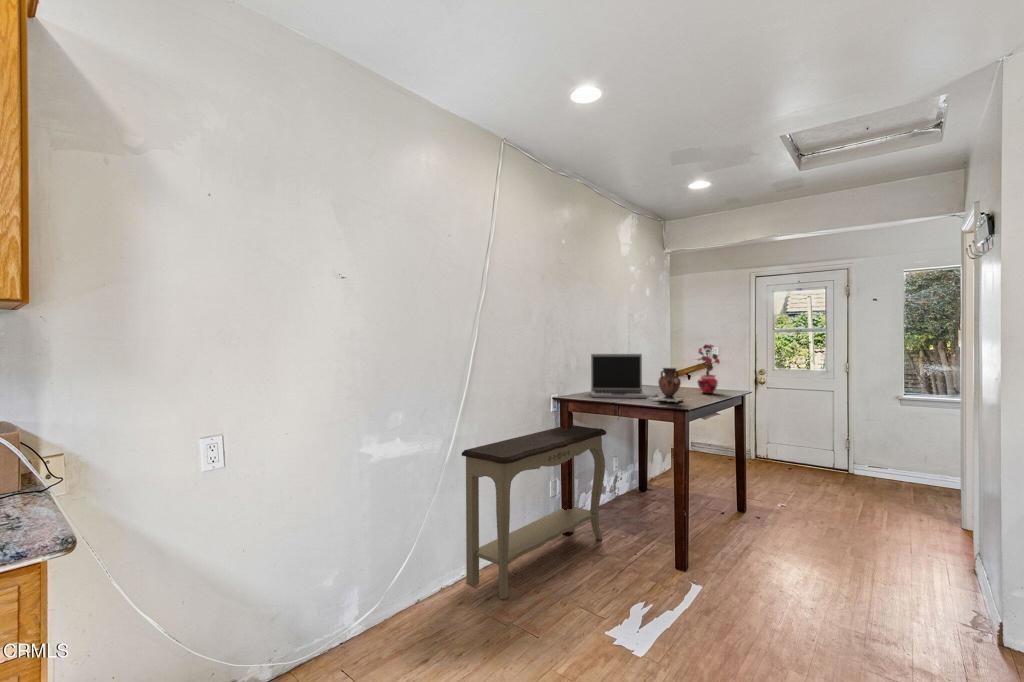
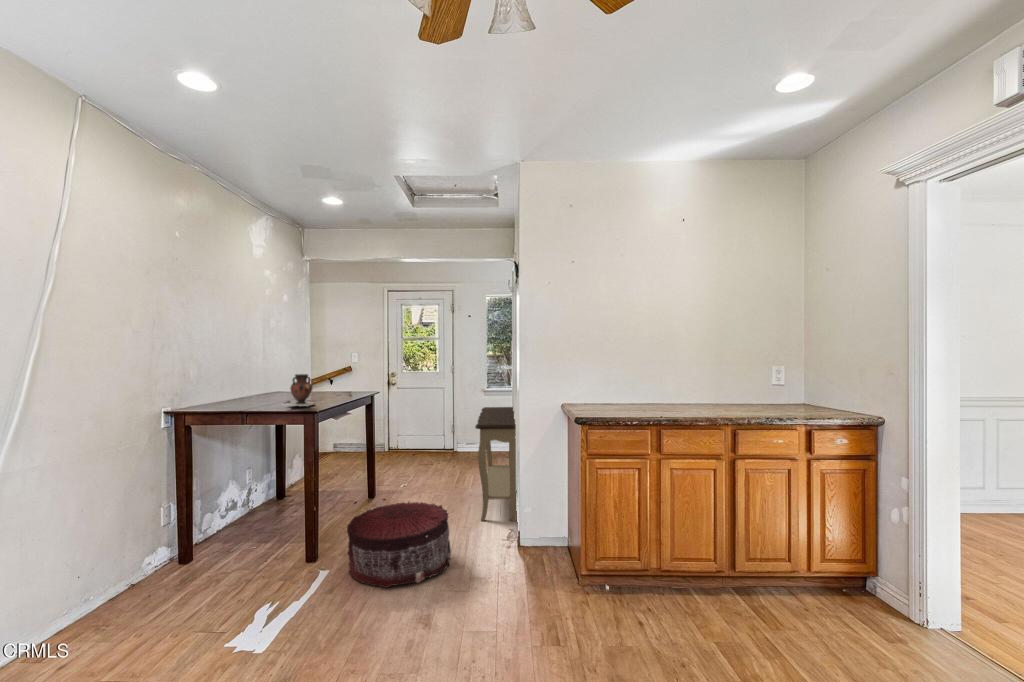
potted plant: present [697,344,720,394] -> none [326,350,352,396]
laptop: present [591,354,646,398] -> none [216,361,279,409]
console table: present [462,425,606,600] -> present [475,407,517,521]
pouf: none [723,526,868,640] -> present [347,502,451,588]

